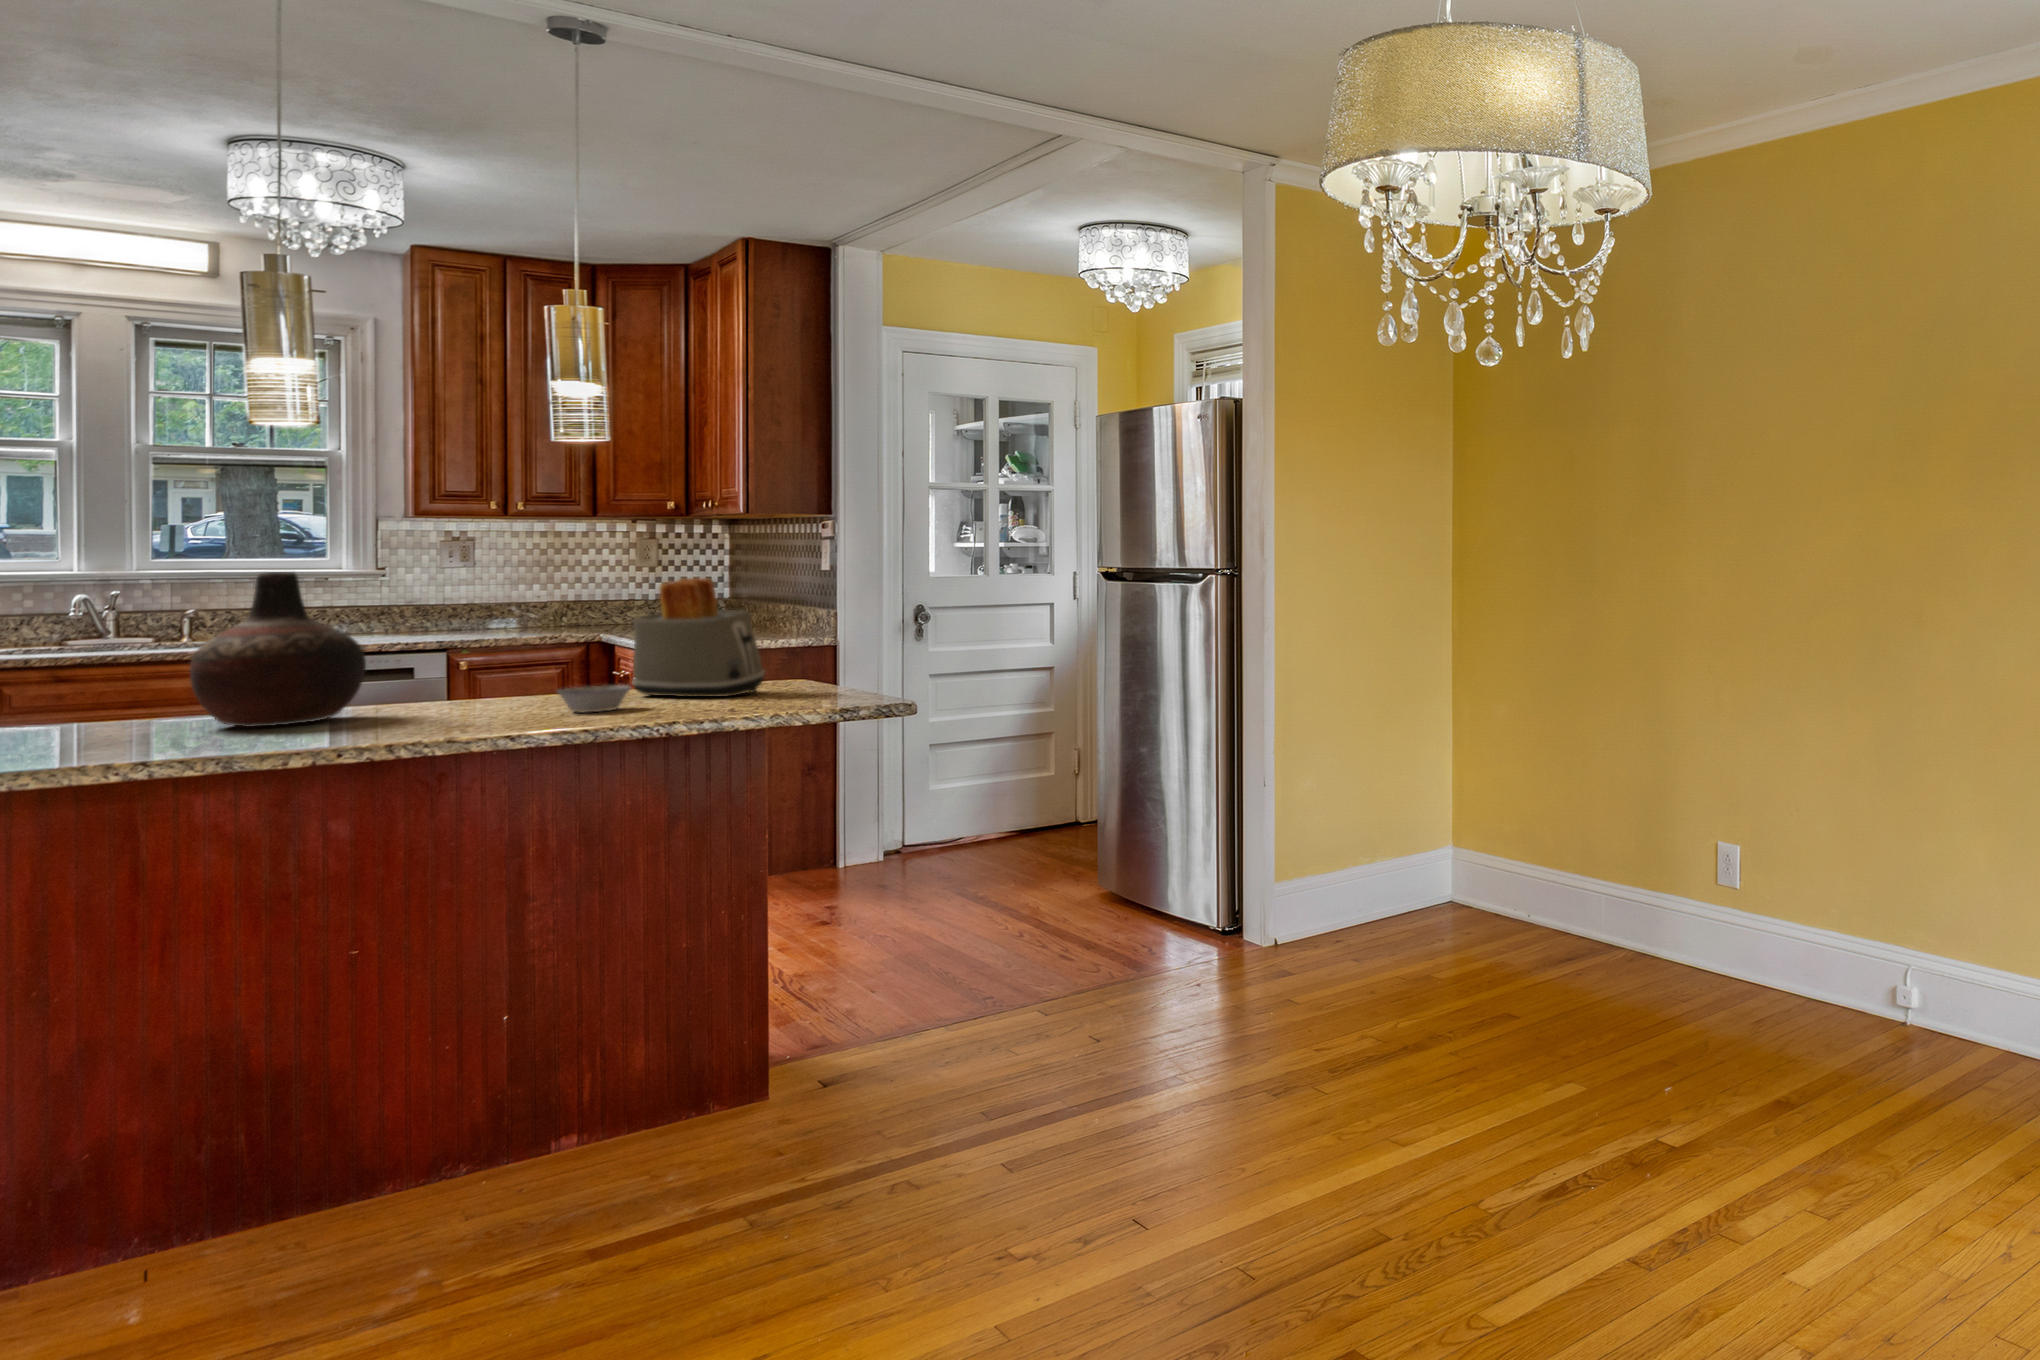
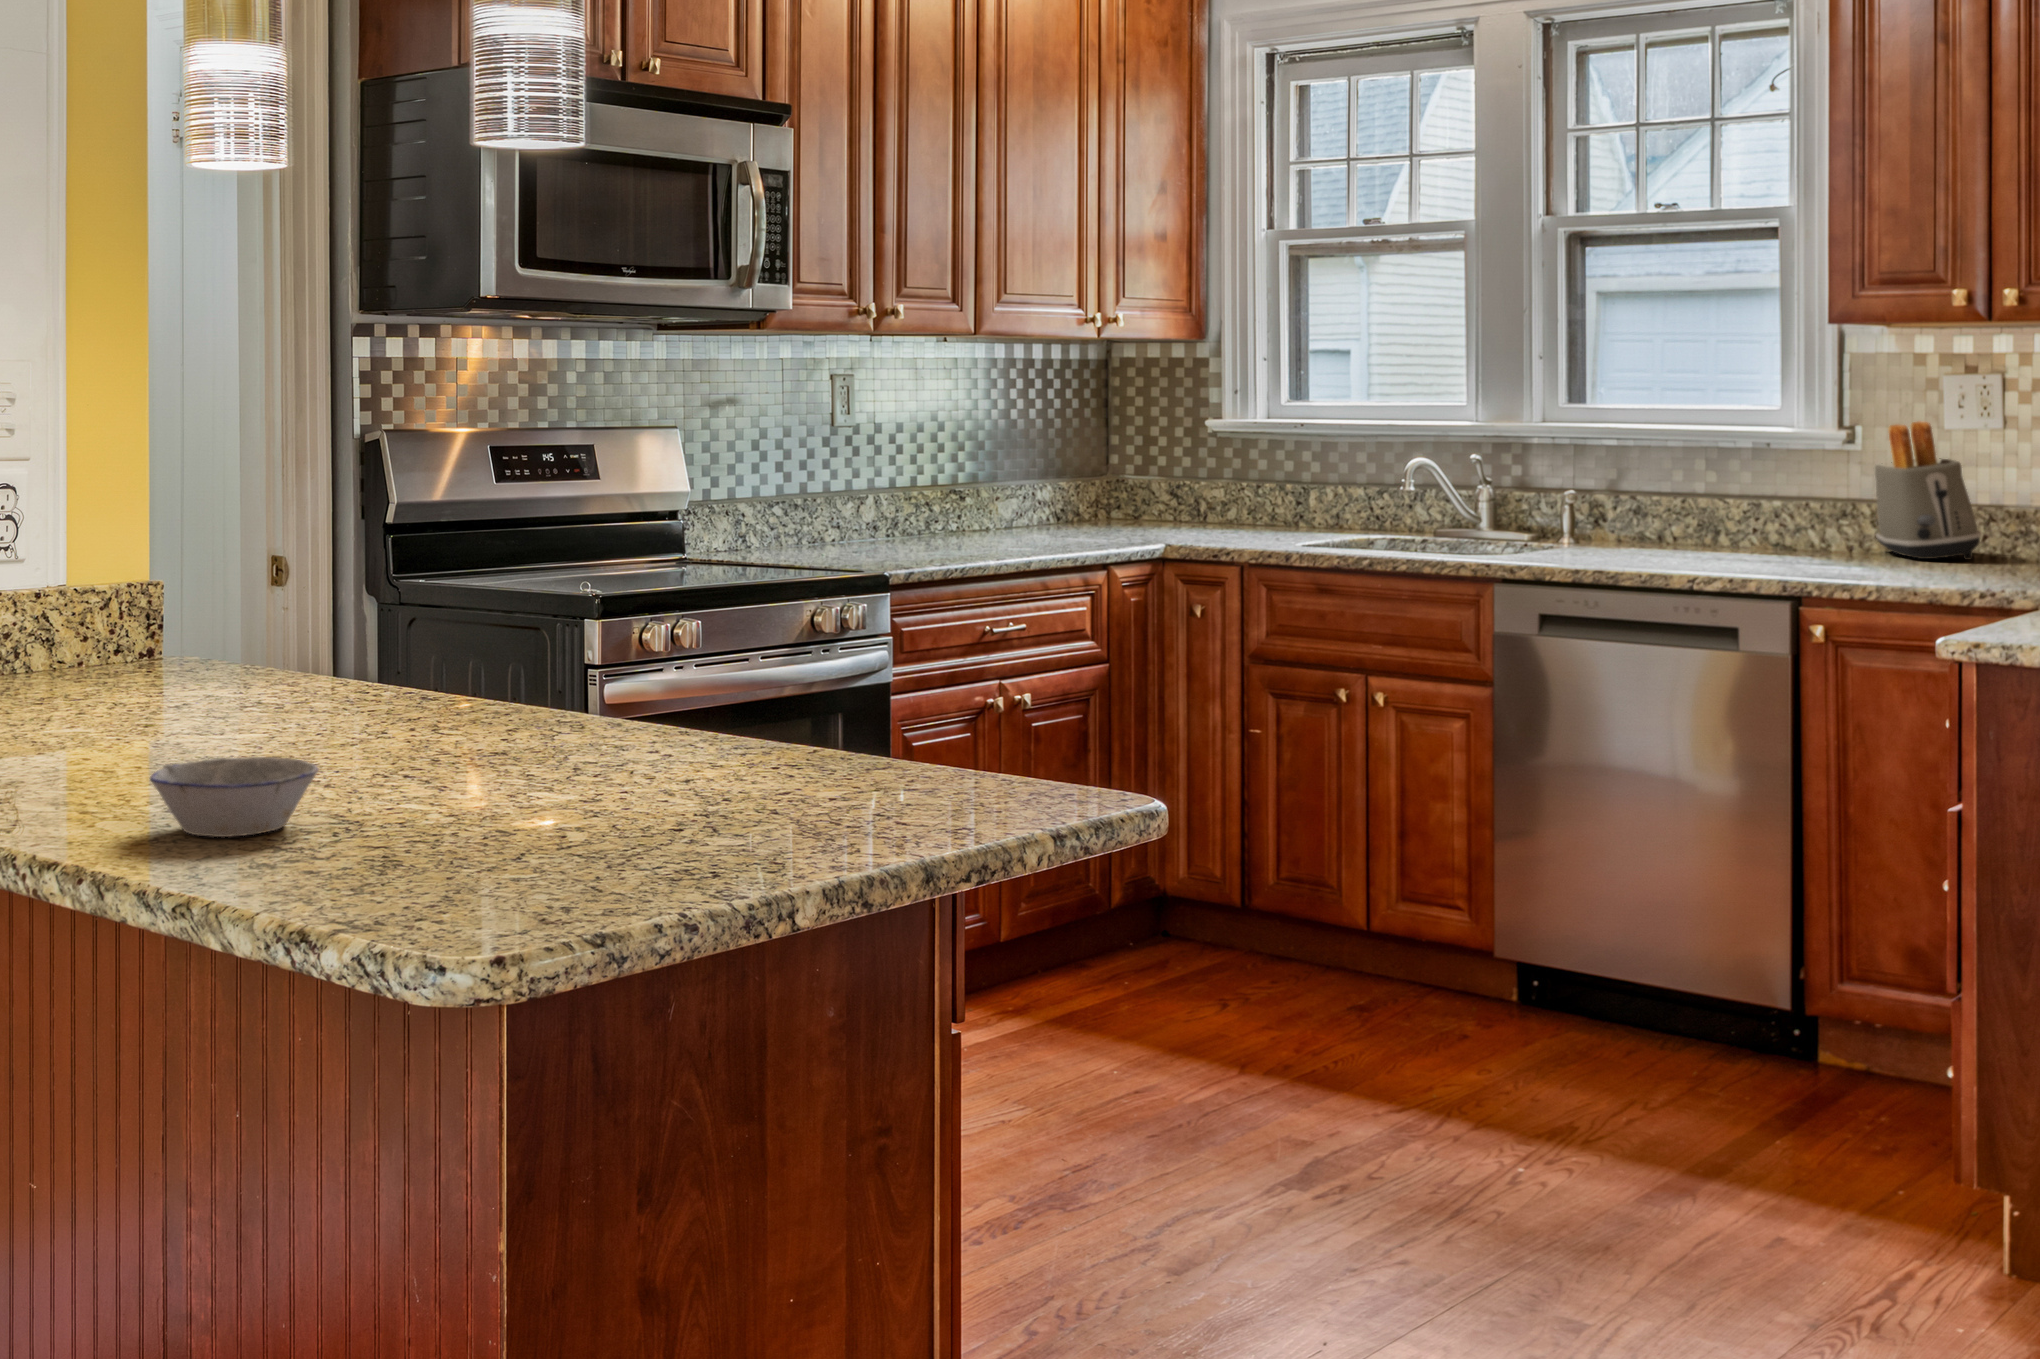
vase: present [190,572,366,727] -> none [79,441,342,738]
toaster: present [632,578,764,697] -> present [1875,421,1981,559]

